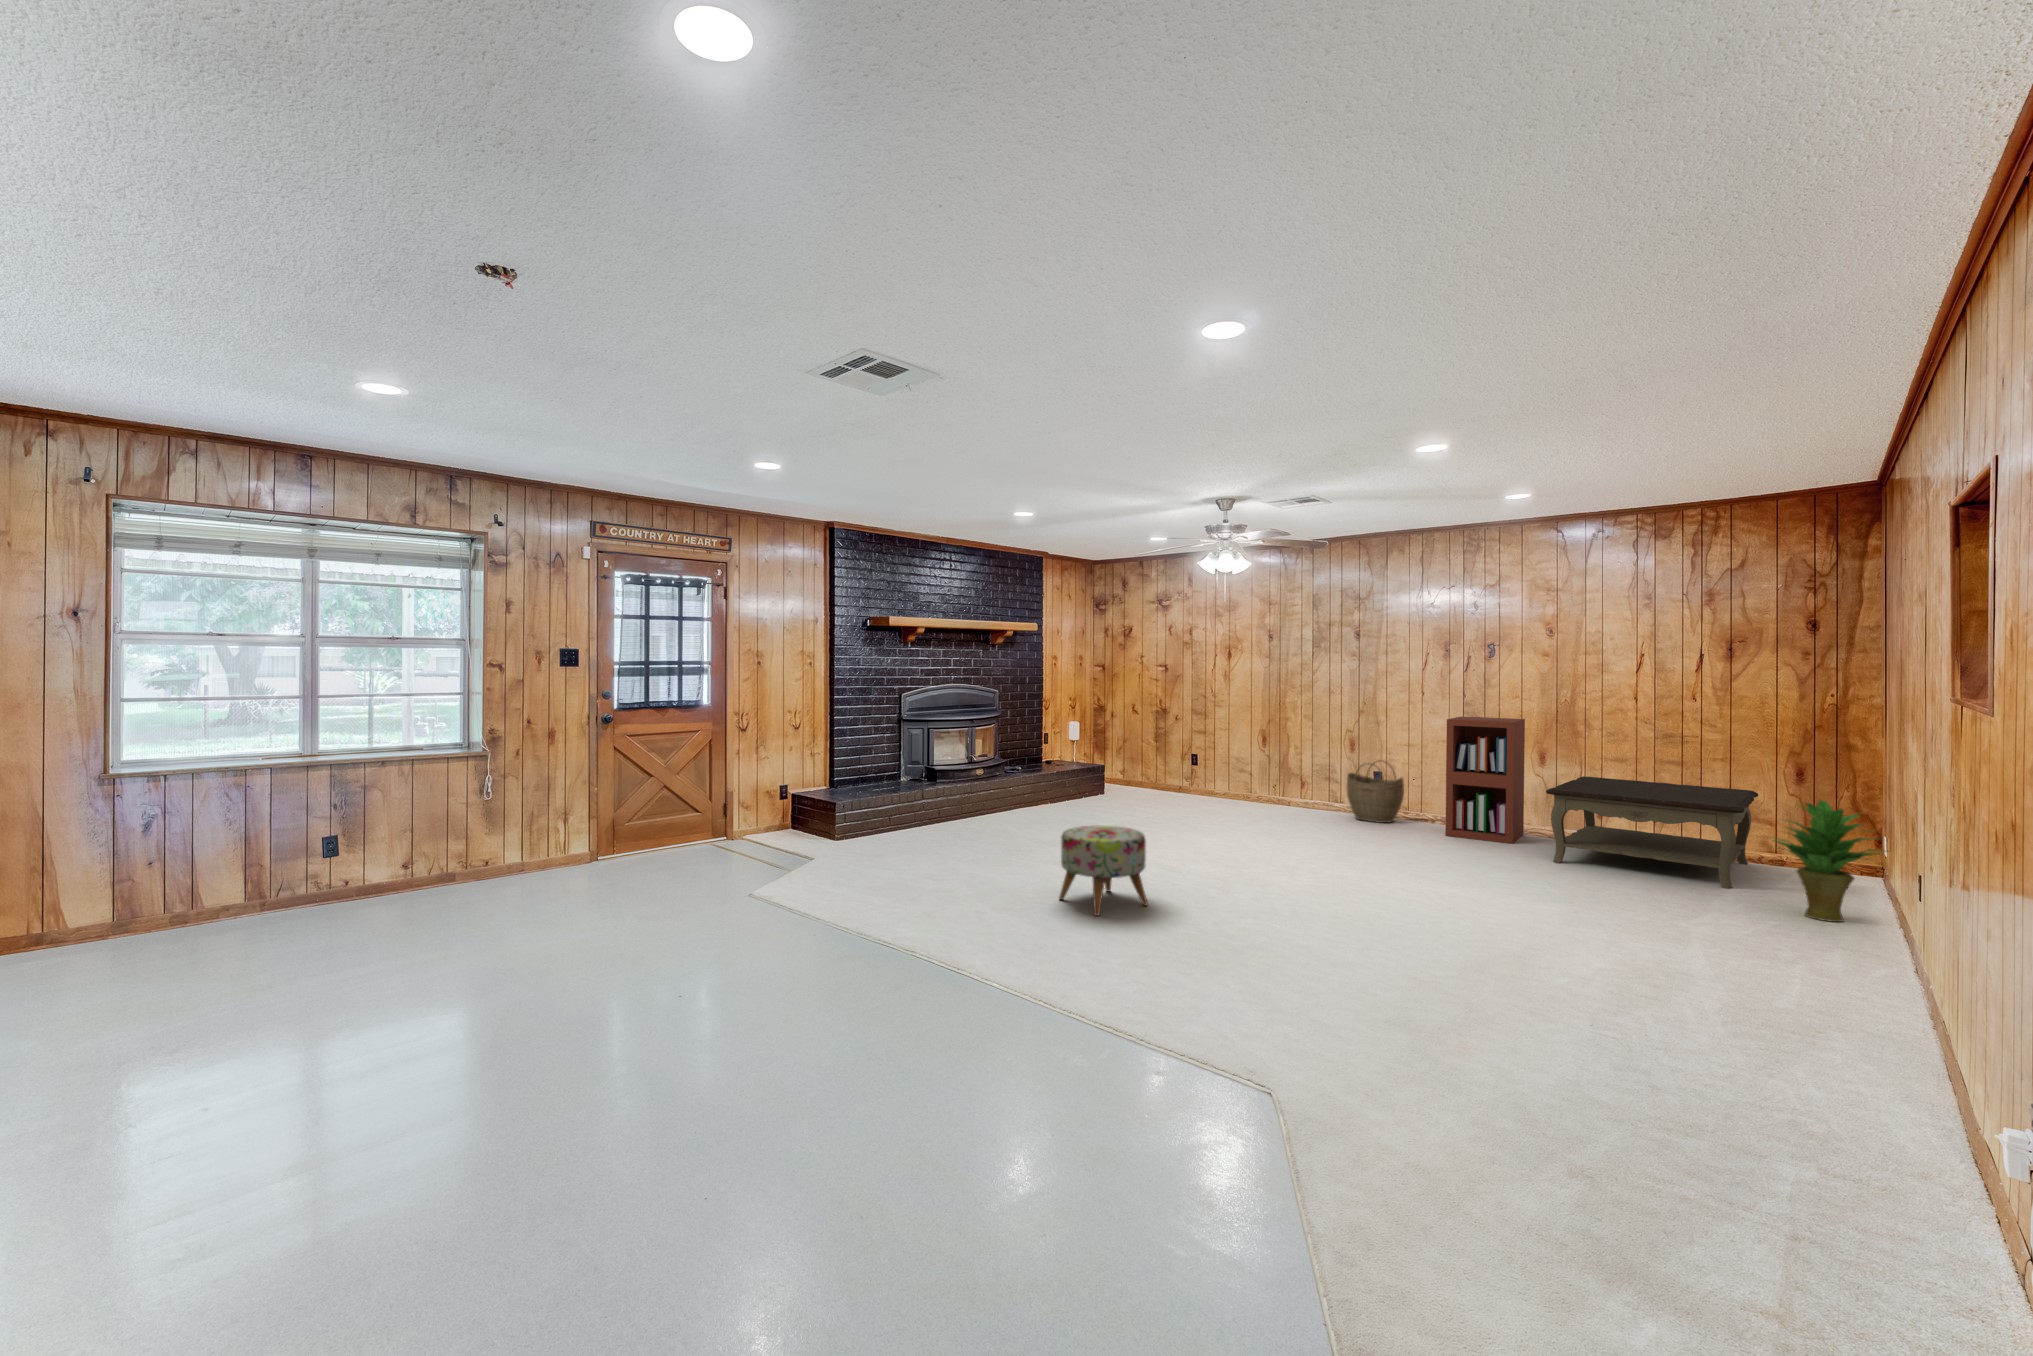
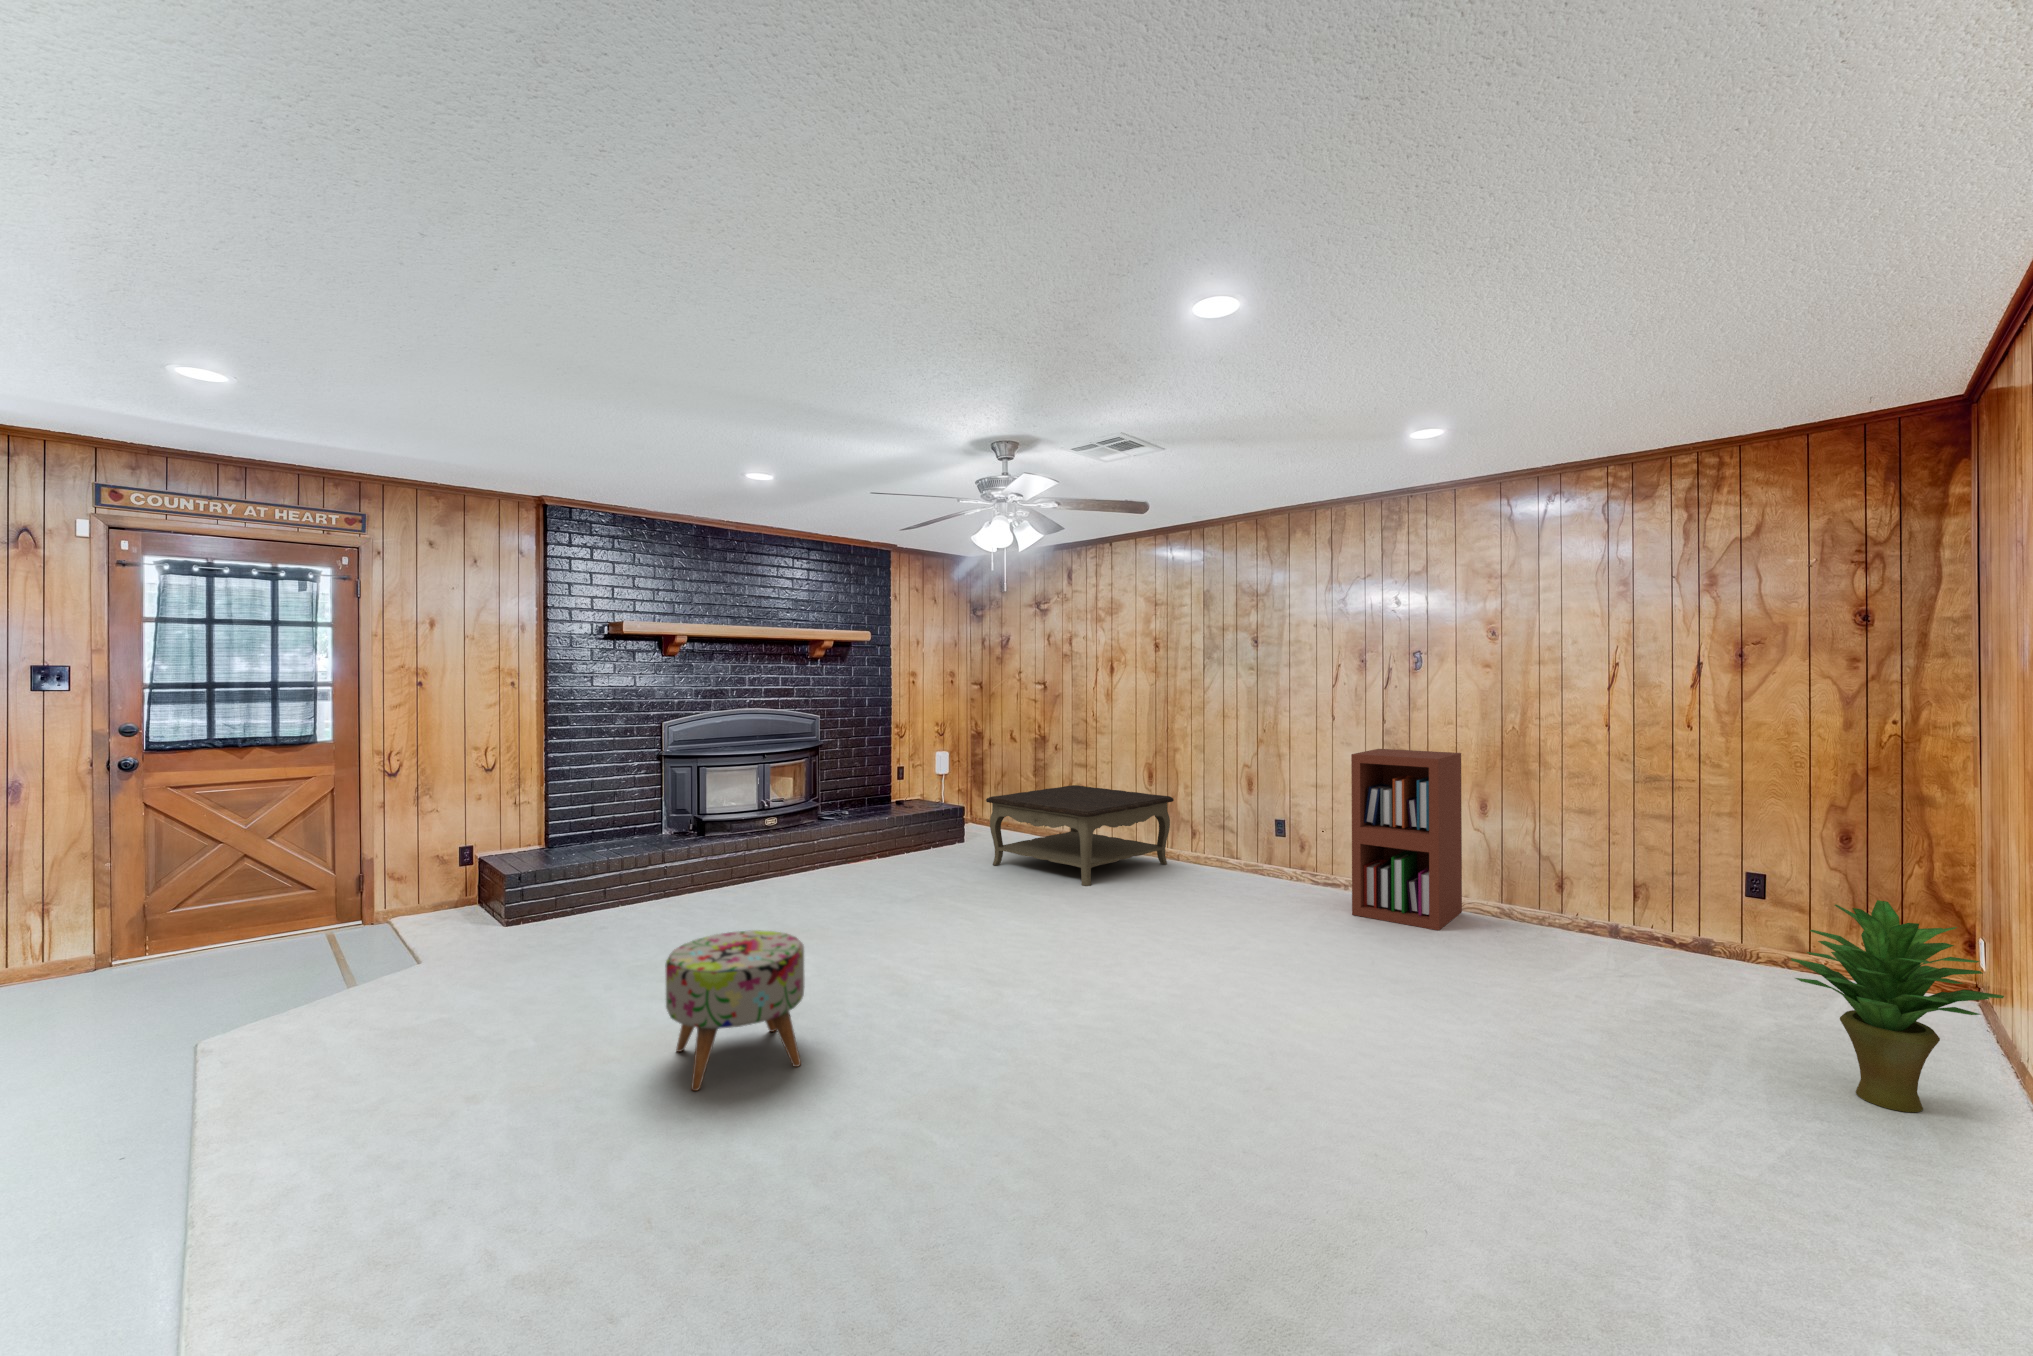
woven basket: present [1347,762,1404,823] -> none [1236,806,1309,892]
coffee table: present [1546,777,1758,888] -> present [986,785,1174,886]

